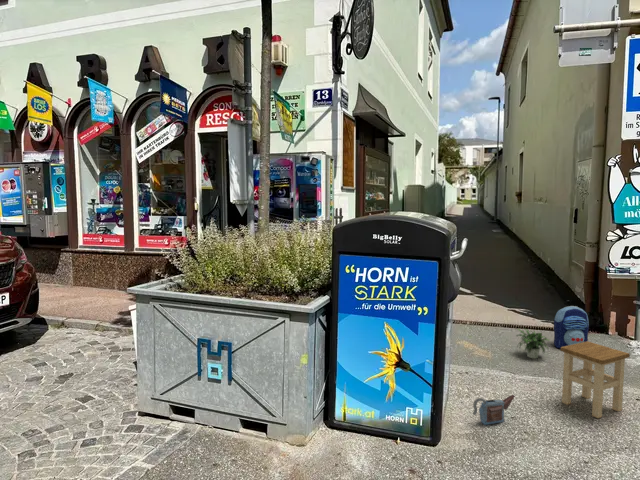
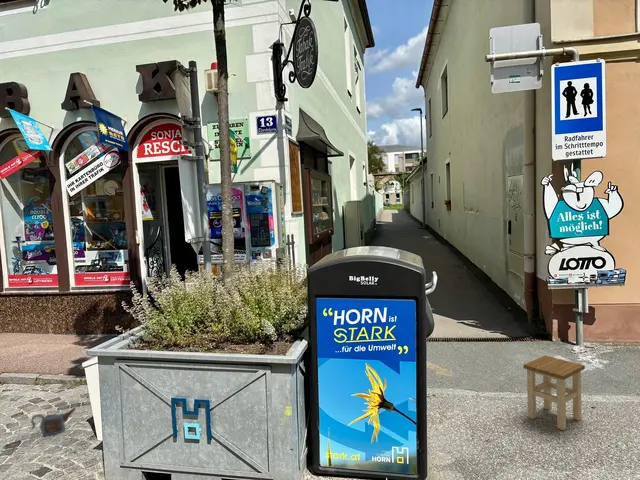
backpack: present [554,306,589,349] -> none [506,318,537,359]
potted plant: present [517,330,548,359] -> none [468,342,507,372]
watering can: present [473,395,515,425] -> present [31,408,75,436]

